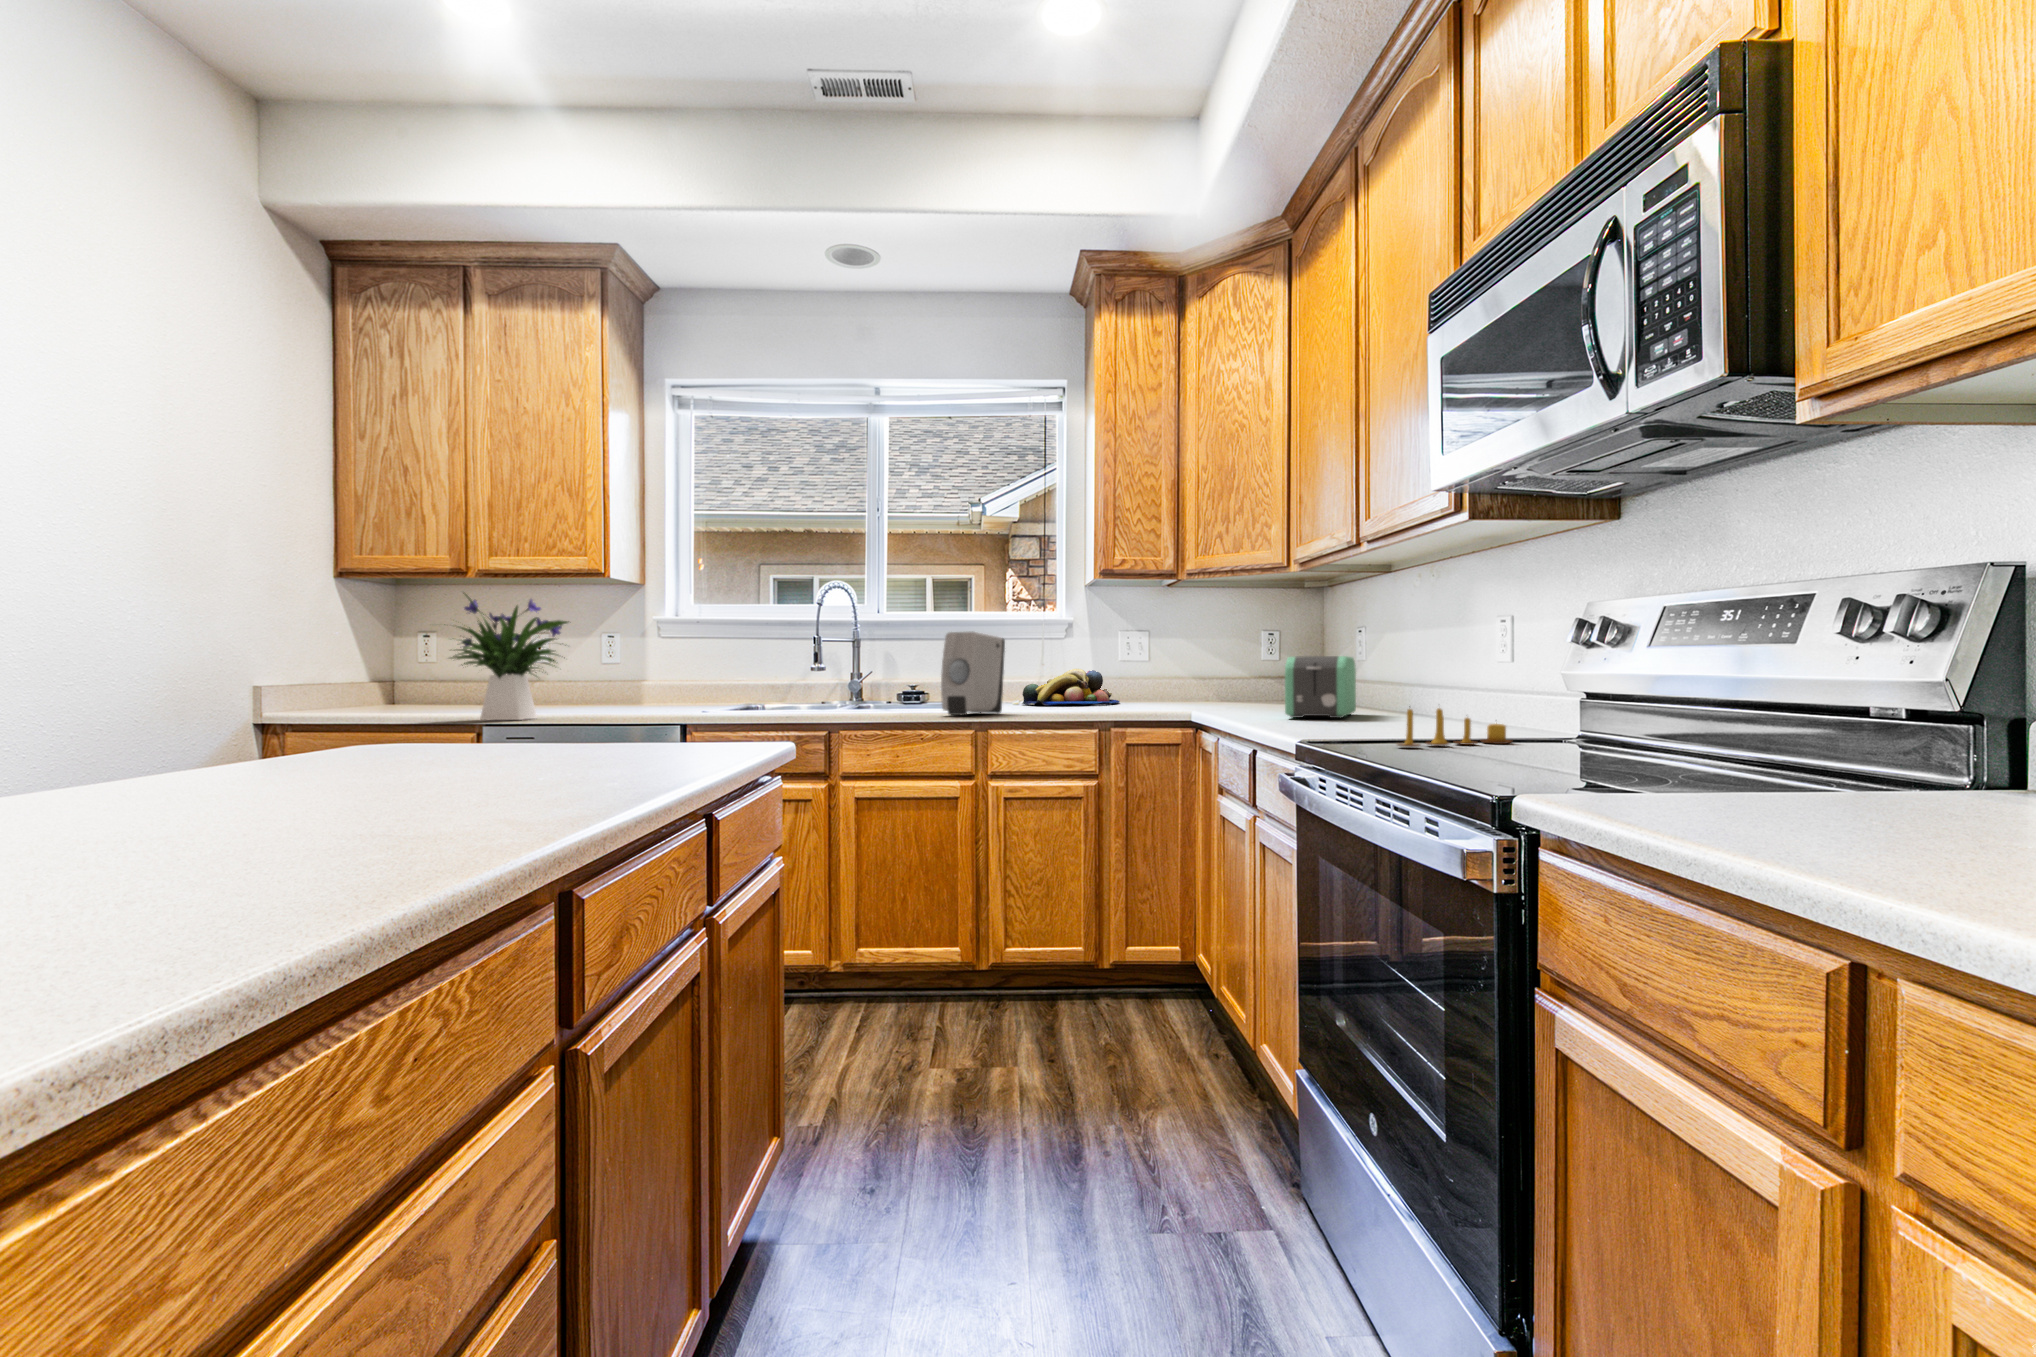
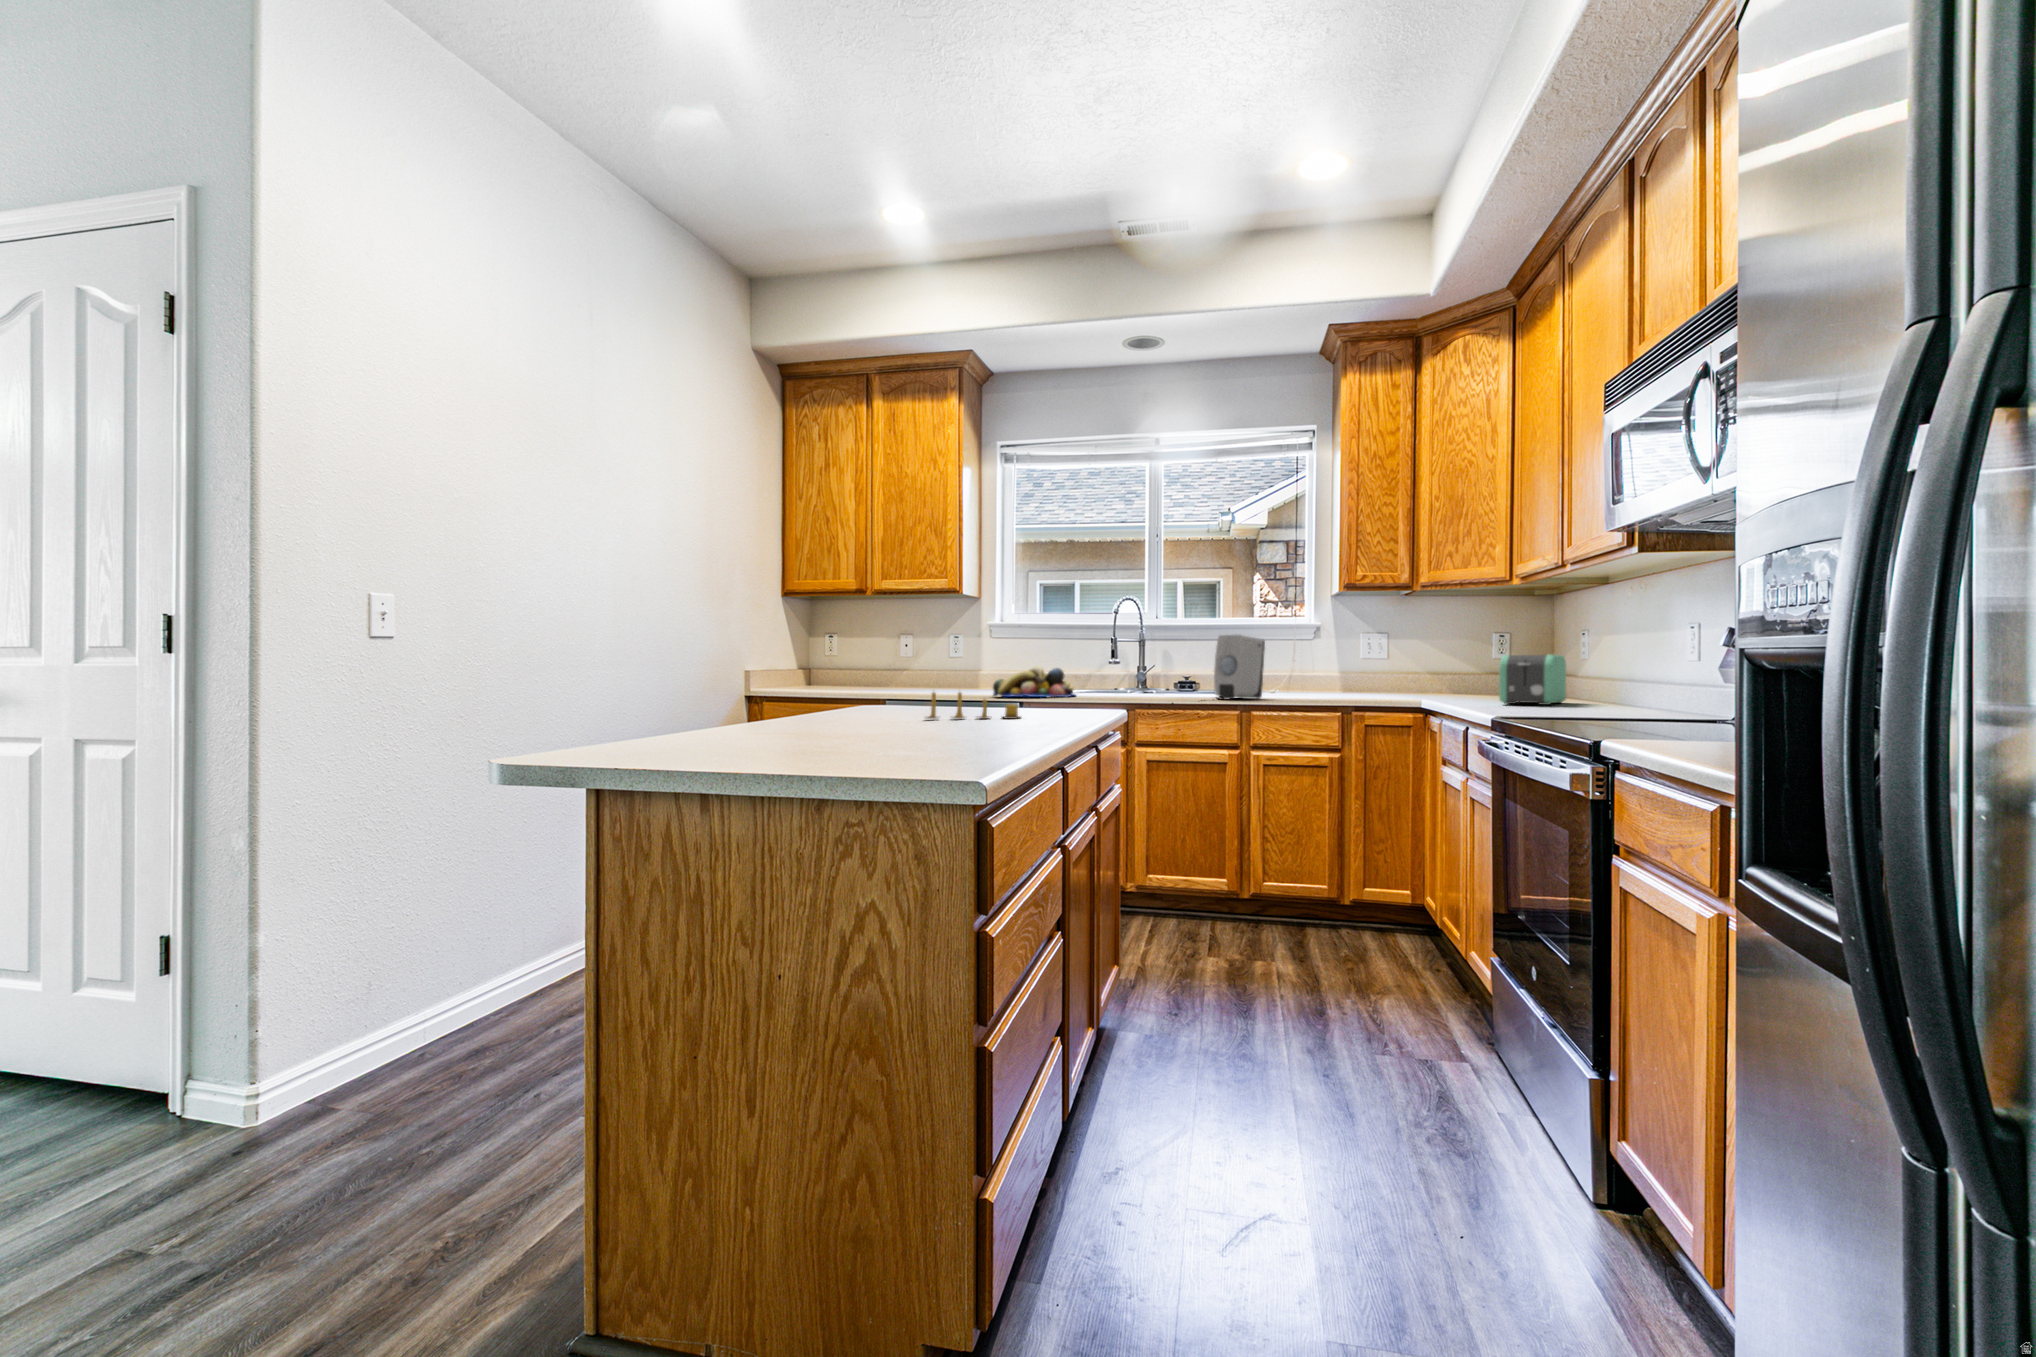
flower arrangement: present [451,593,569,720] -> none [853,606,941,698]
fruit bowl: present [1022,669,1119,705] -> present [993,666,1075,697]
candle: present [1397,708,1511,747] -> present [927,692,1020,719]

